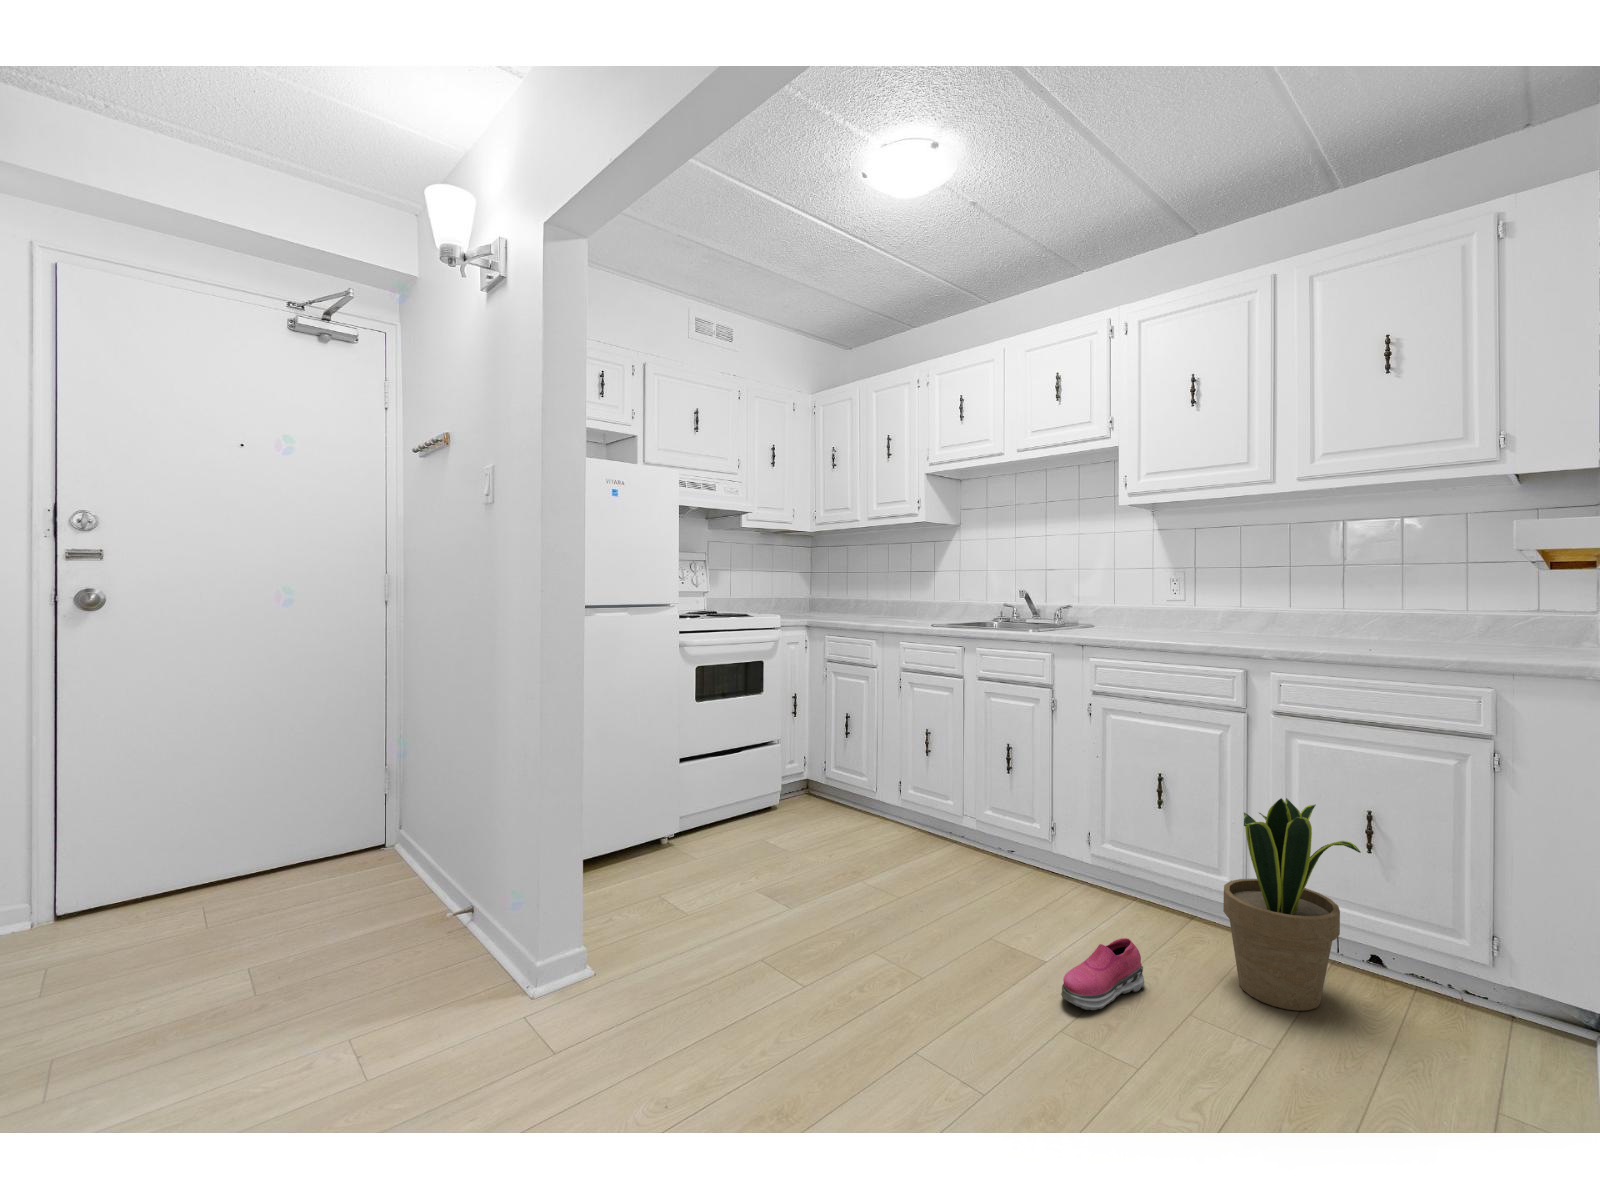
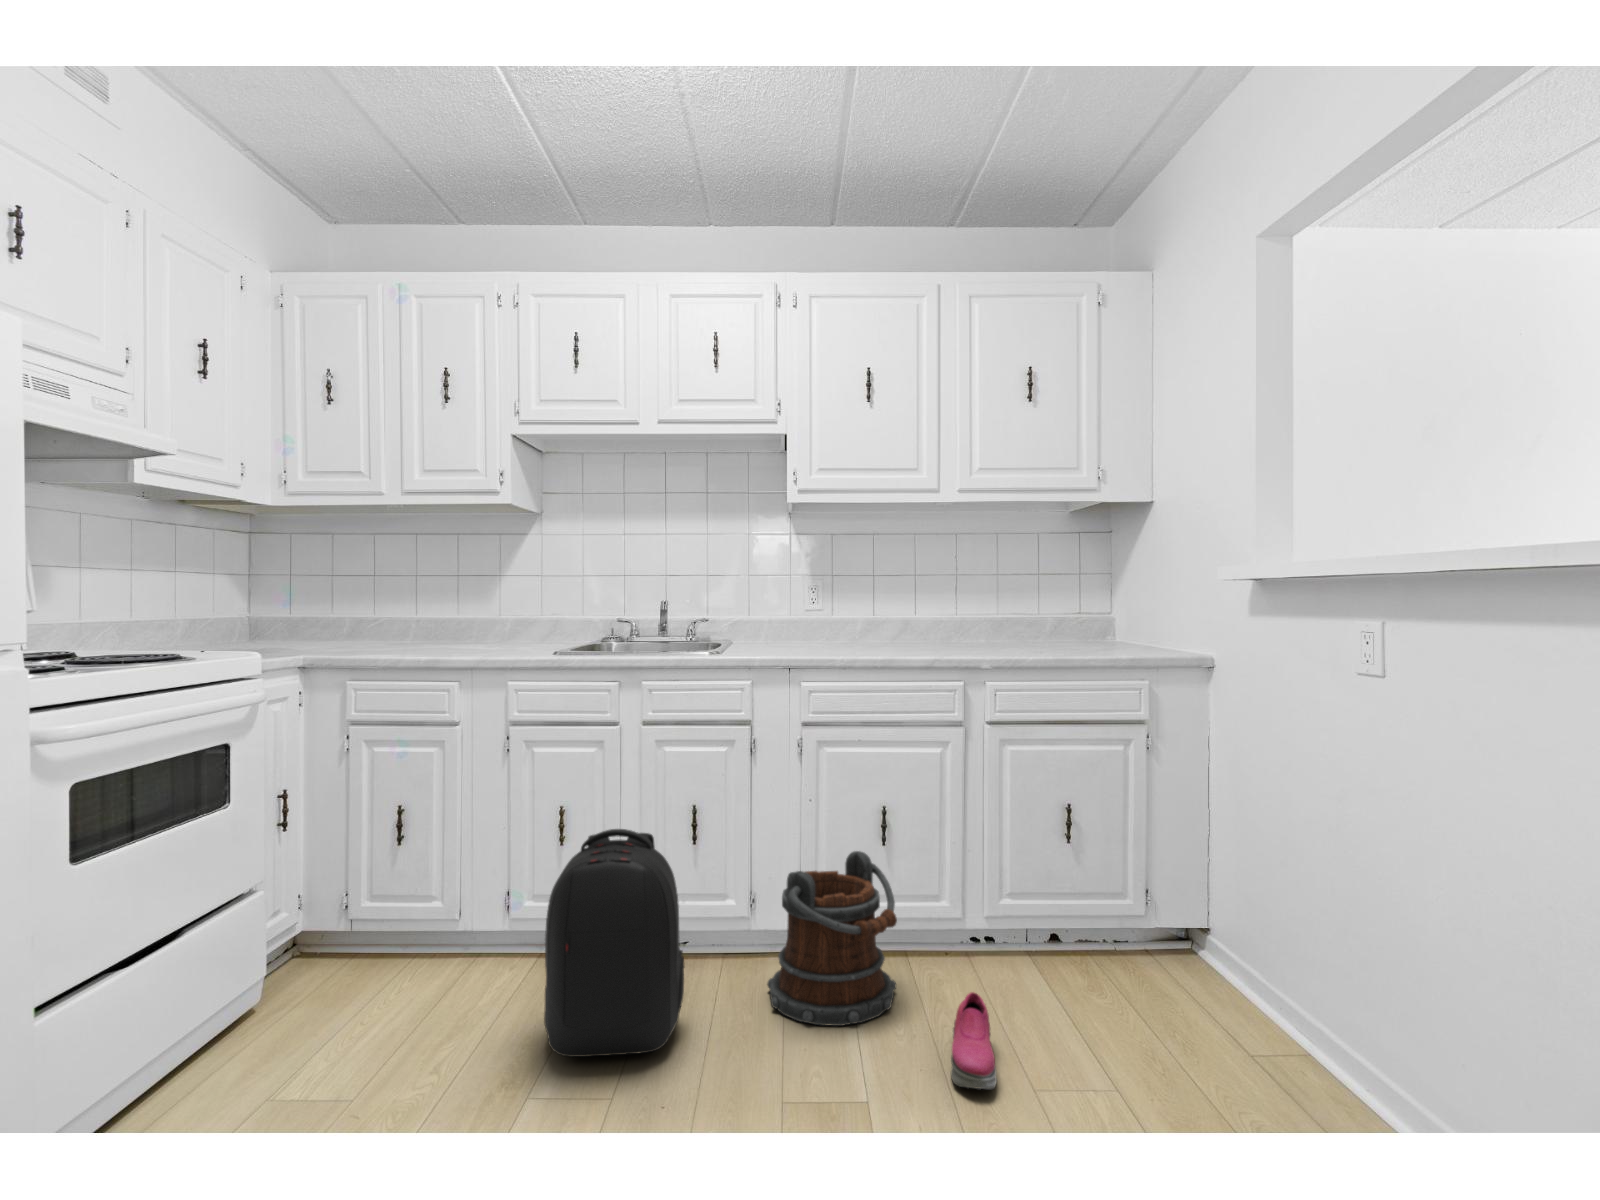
backpack: none [846,743,950,895] -> present [544,829,684,1057]
potted plant: present [1223,798,1361,1011] -> none [1006,803,1114,1008]
bucket: none [1008,803,1126,940] -> present [767,851,897,1026]

